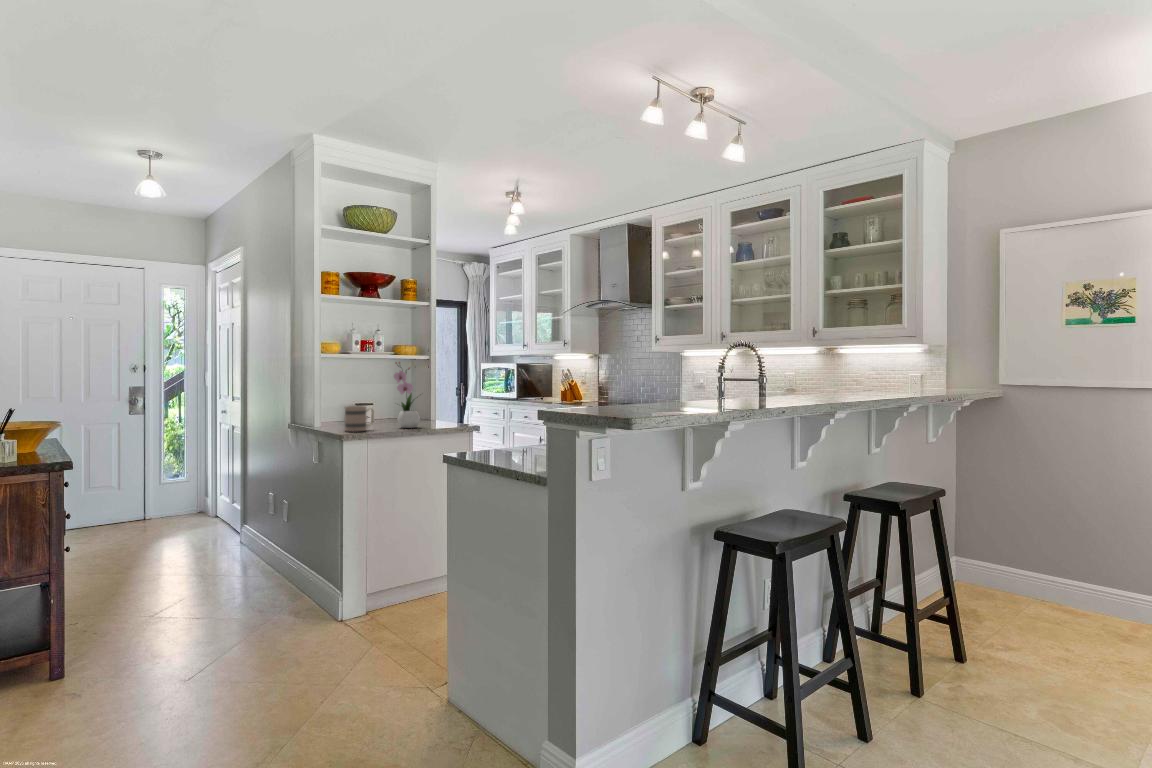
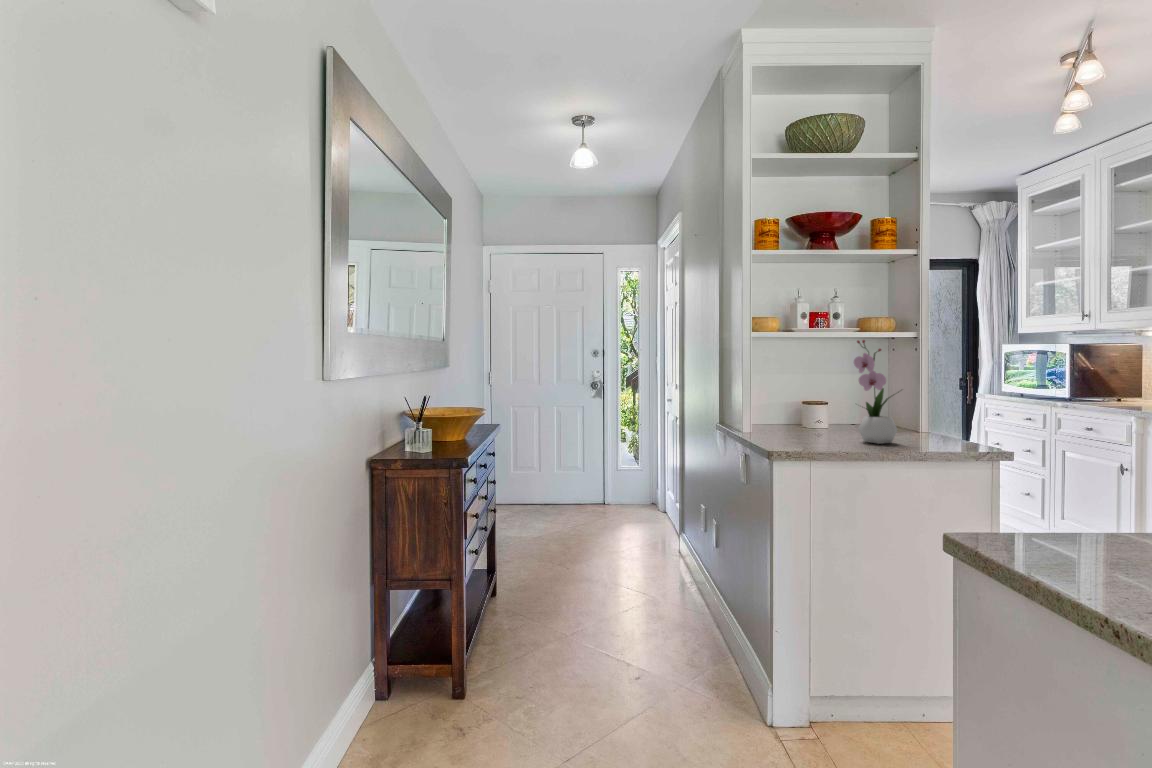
mug: present [345,406,374,432] -> none [777,406,822,444]

